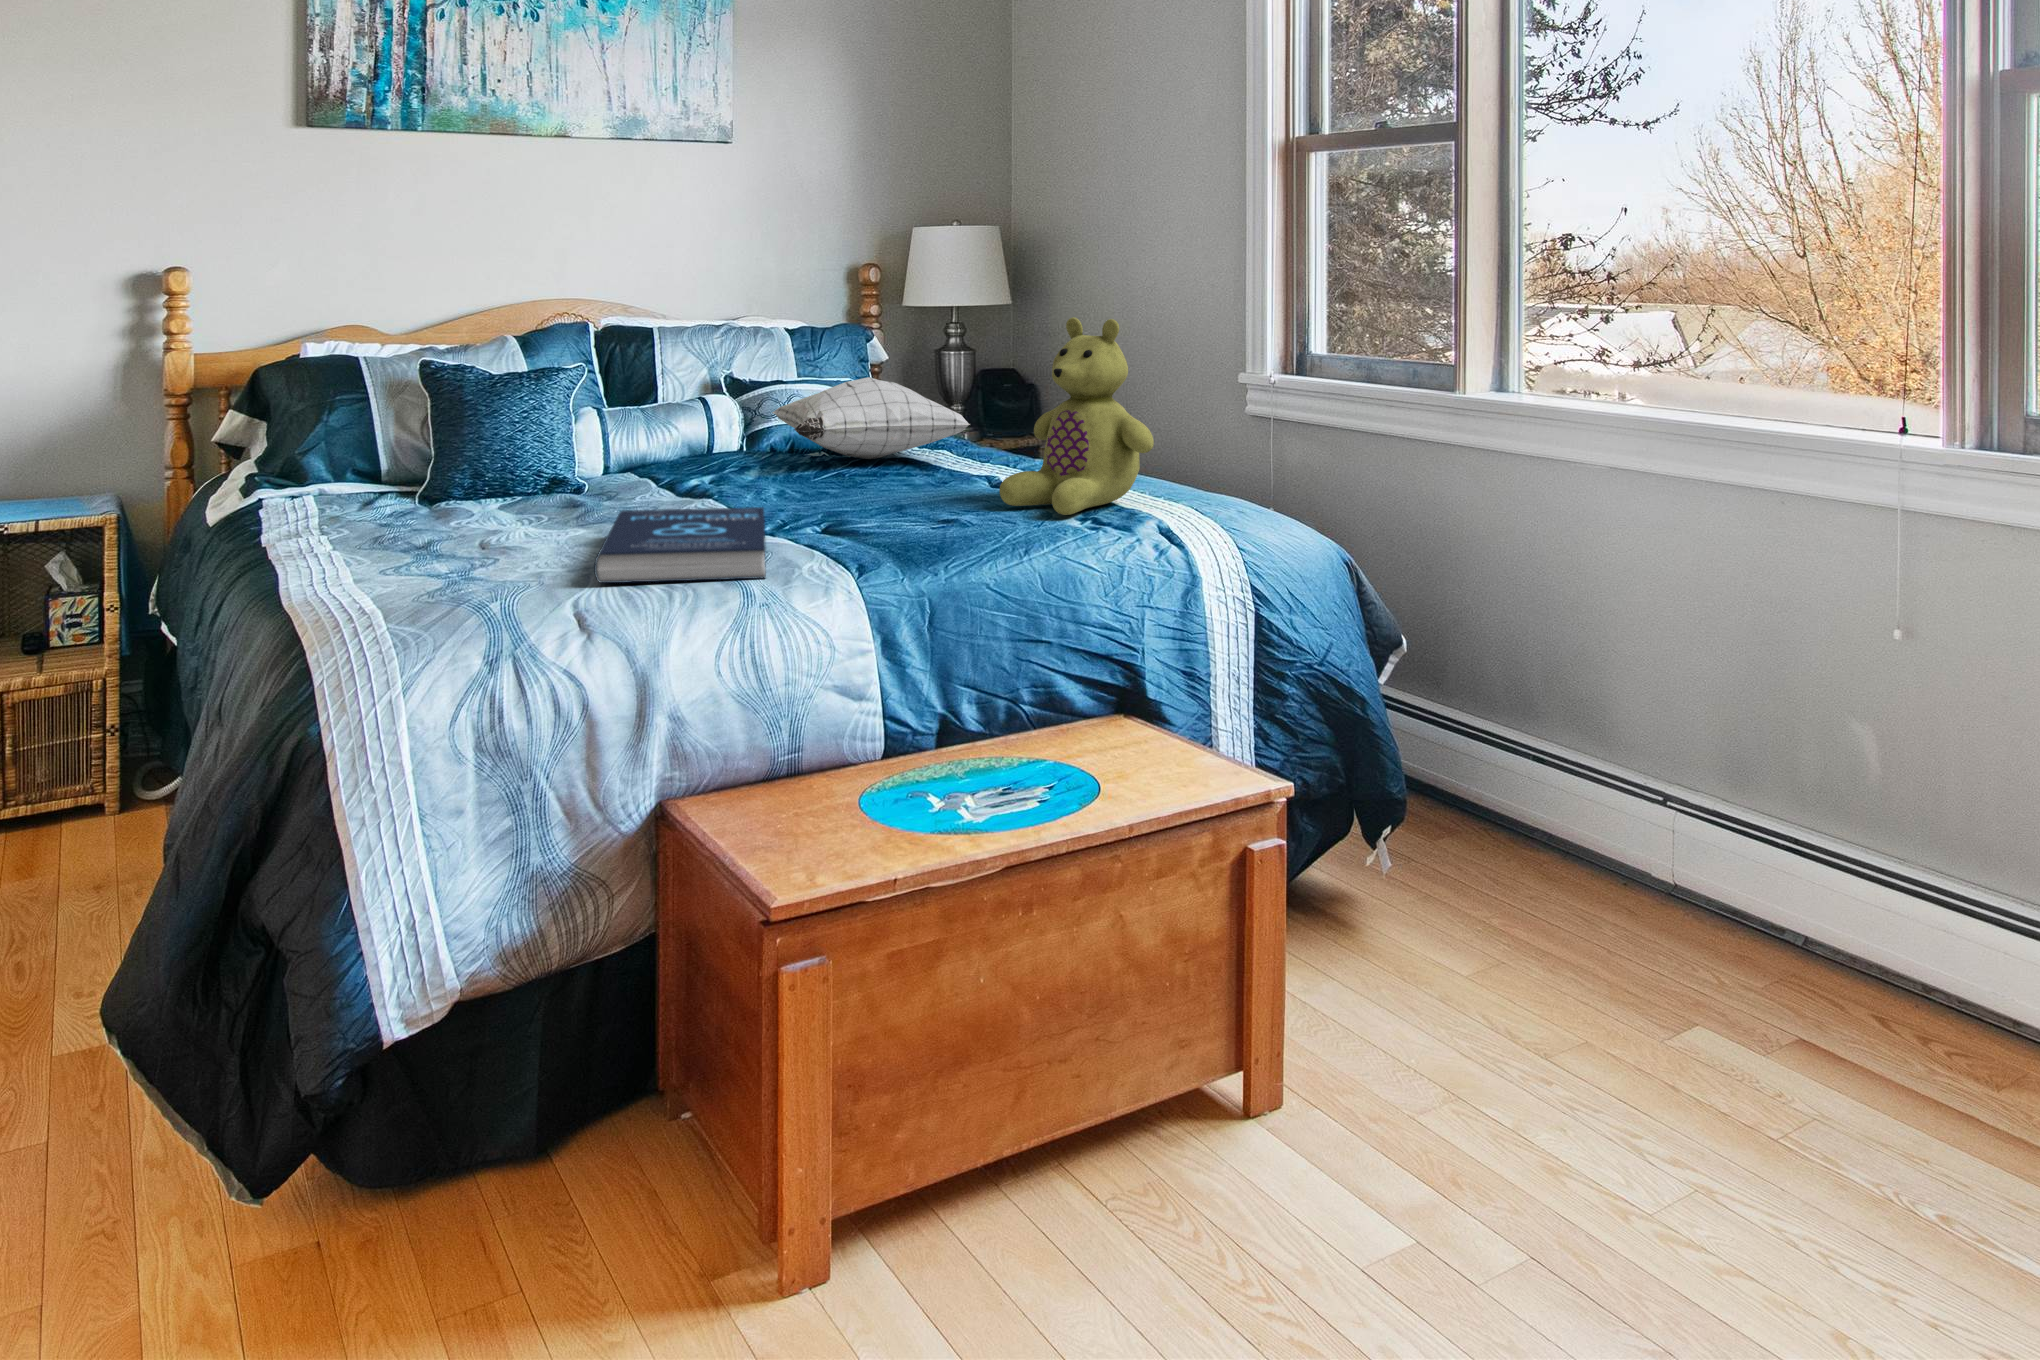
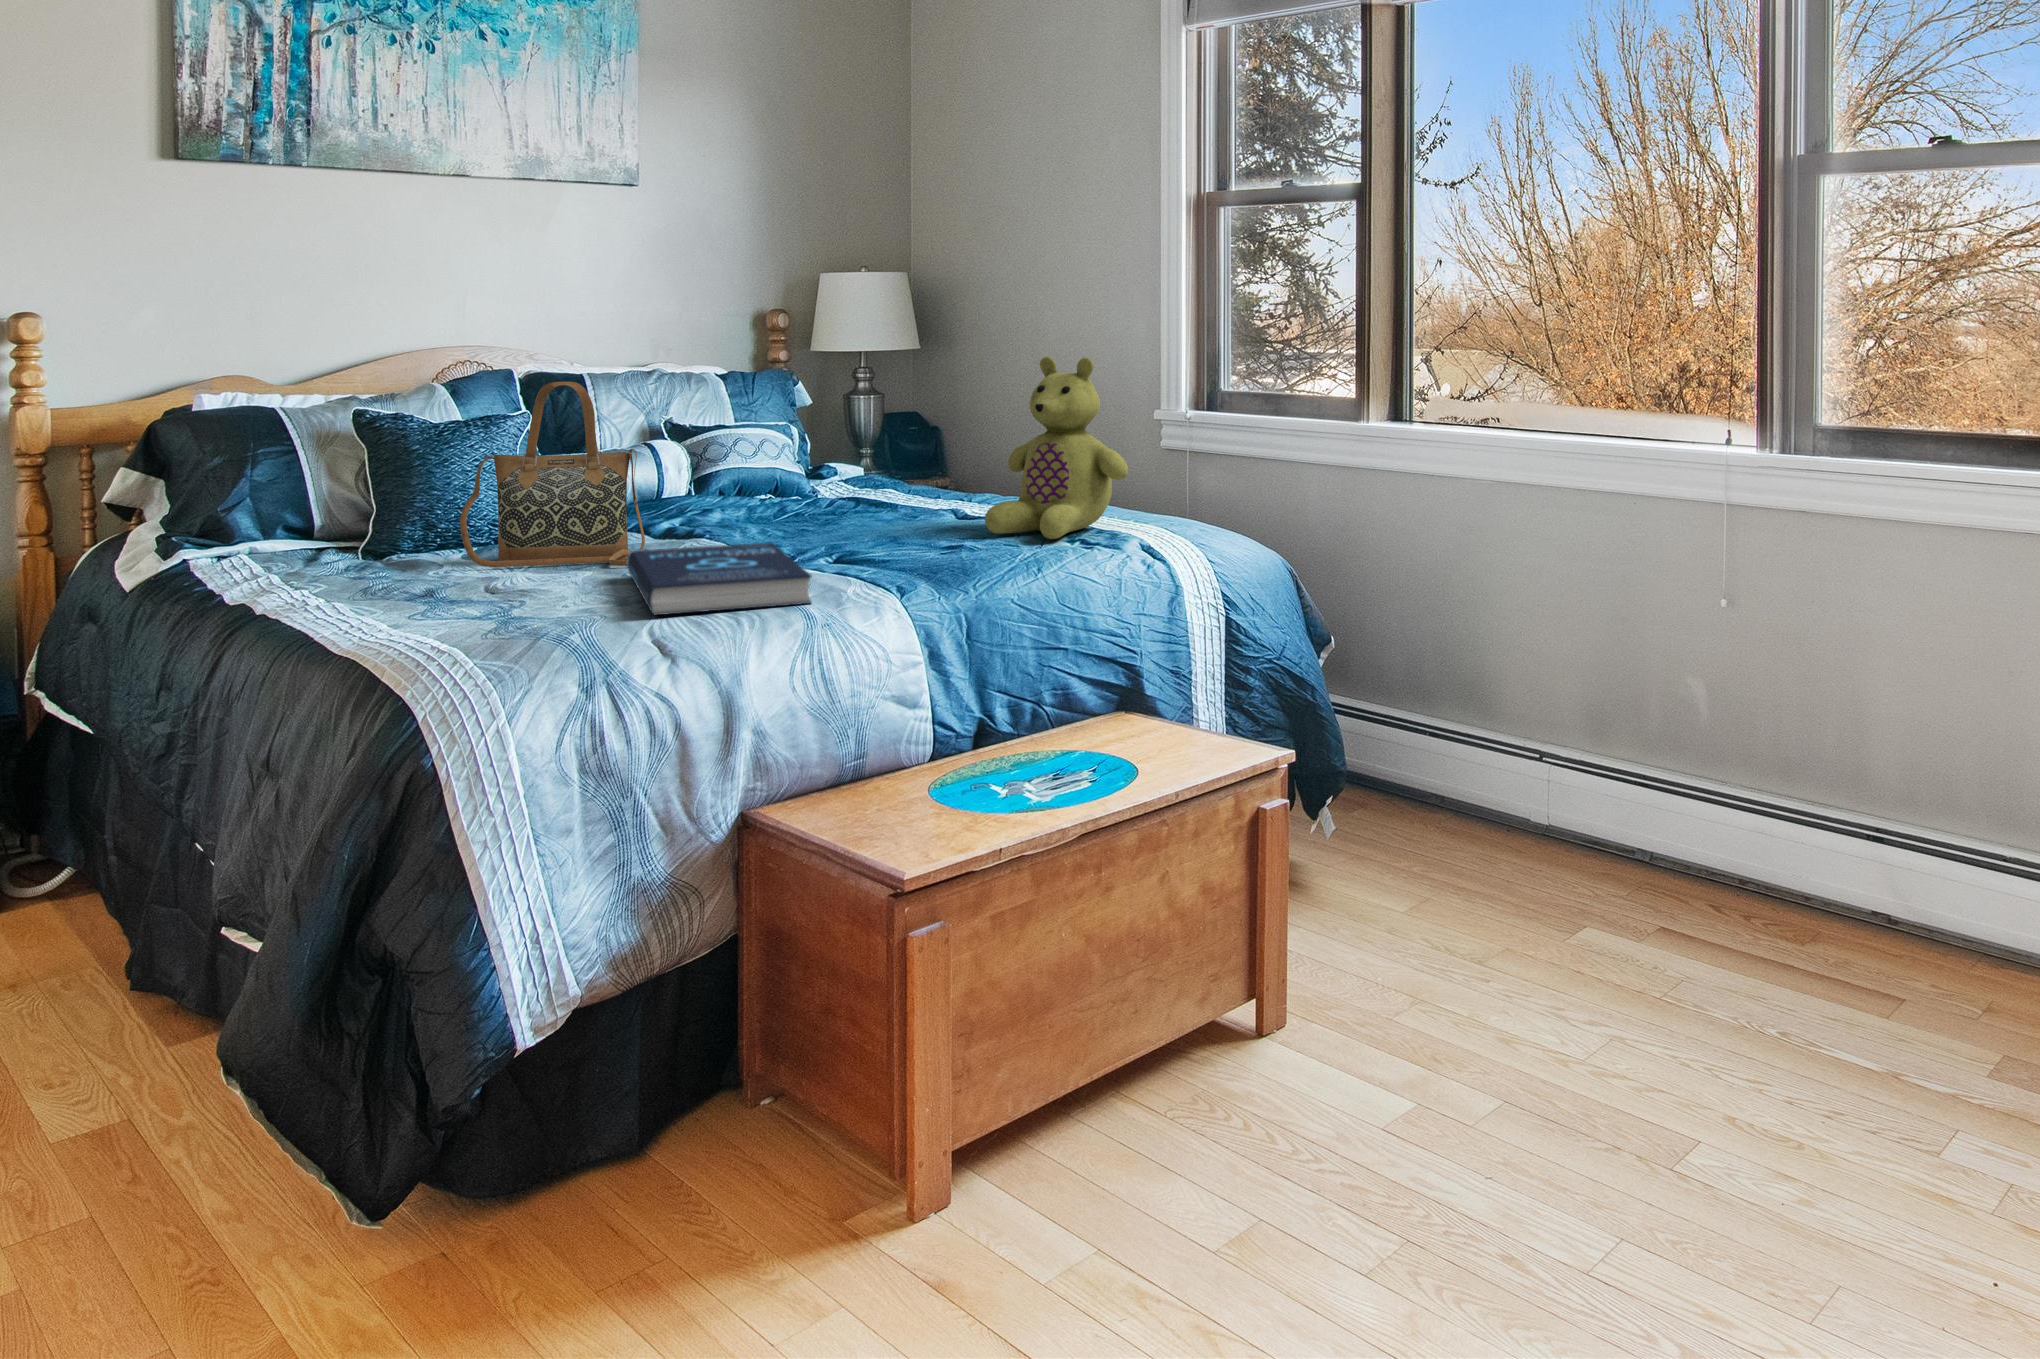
handbag: none [481,337,658,524] -> present [460,382,645,567]
pillow: present [772,377,970,459] -> none [713,418,926,500]

